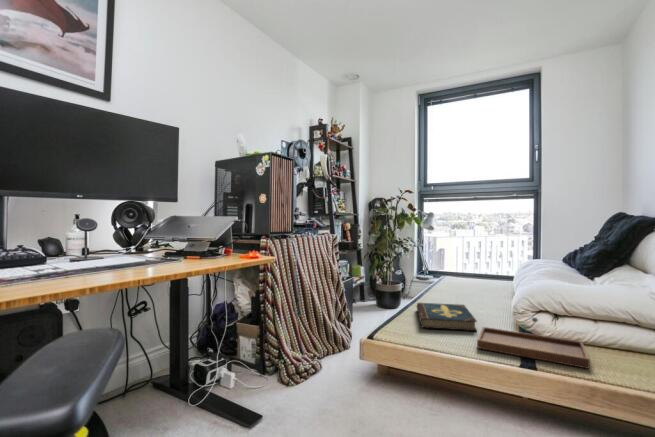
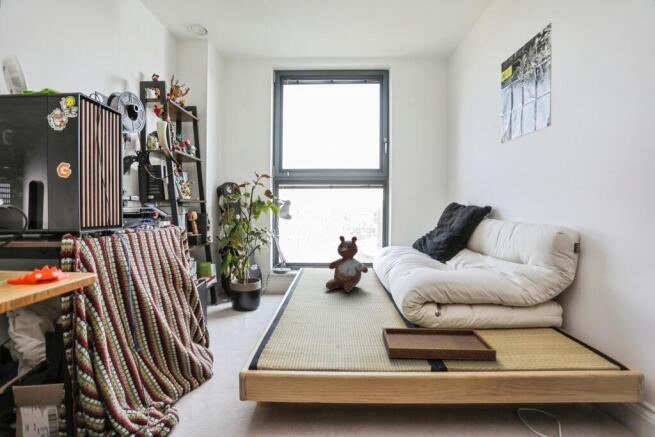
stuffed bear: none [451,246,495,299] -> present [326,236,368,292]
book: present [417,303,477,331] -> none [299,302,376,340]

